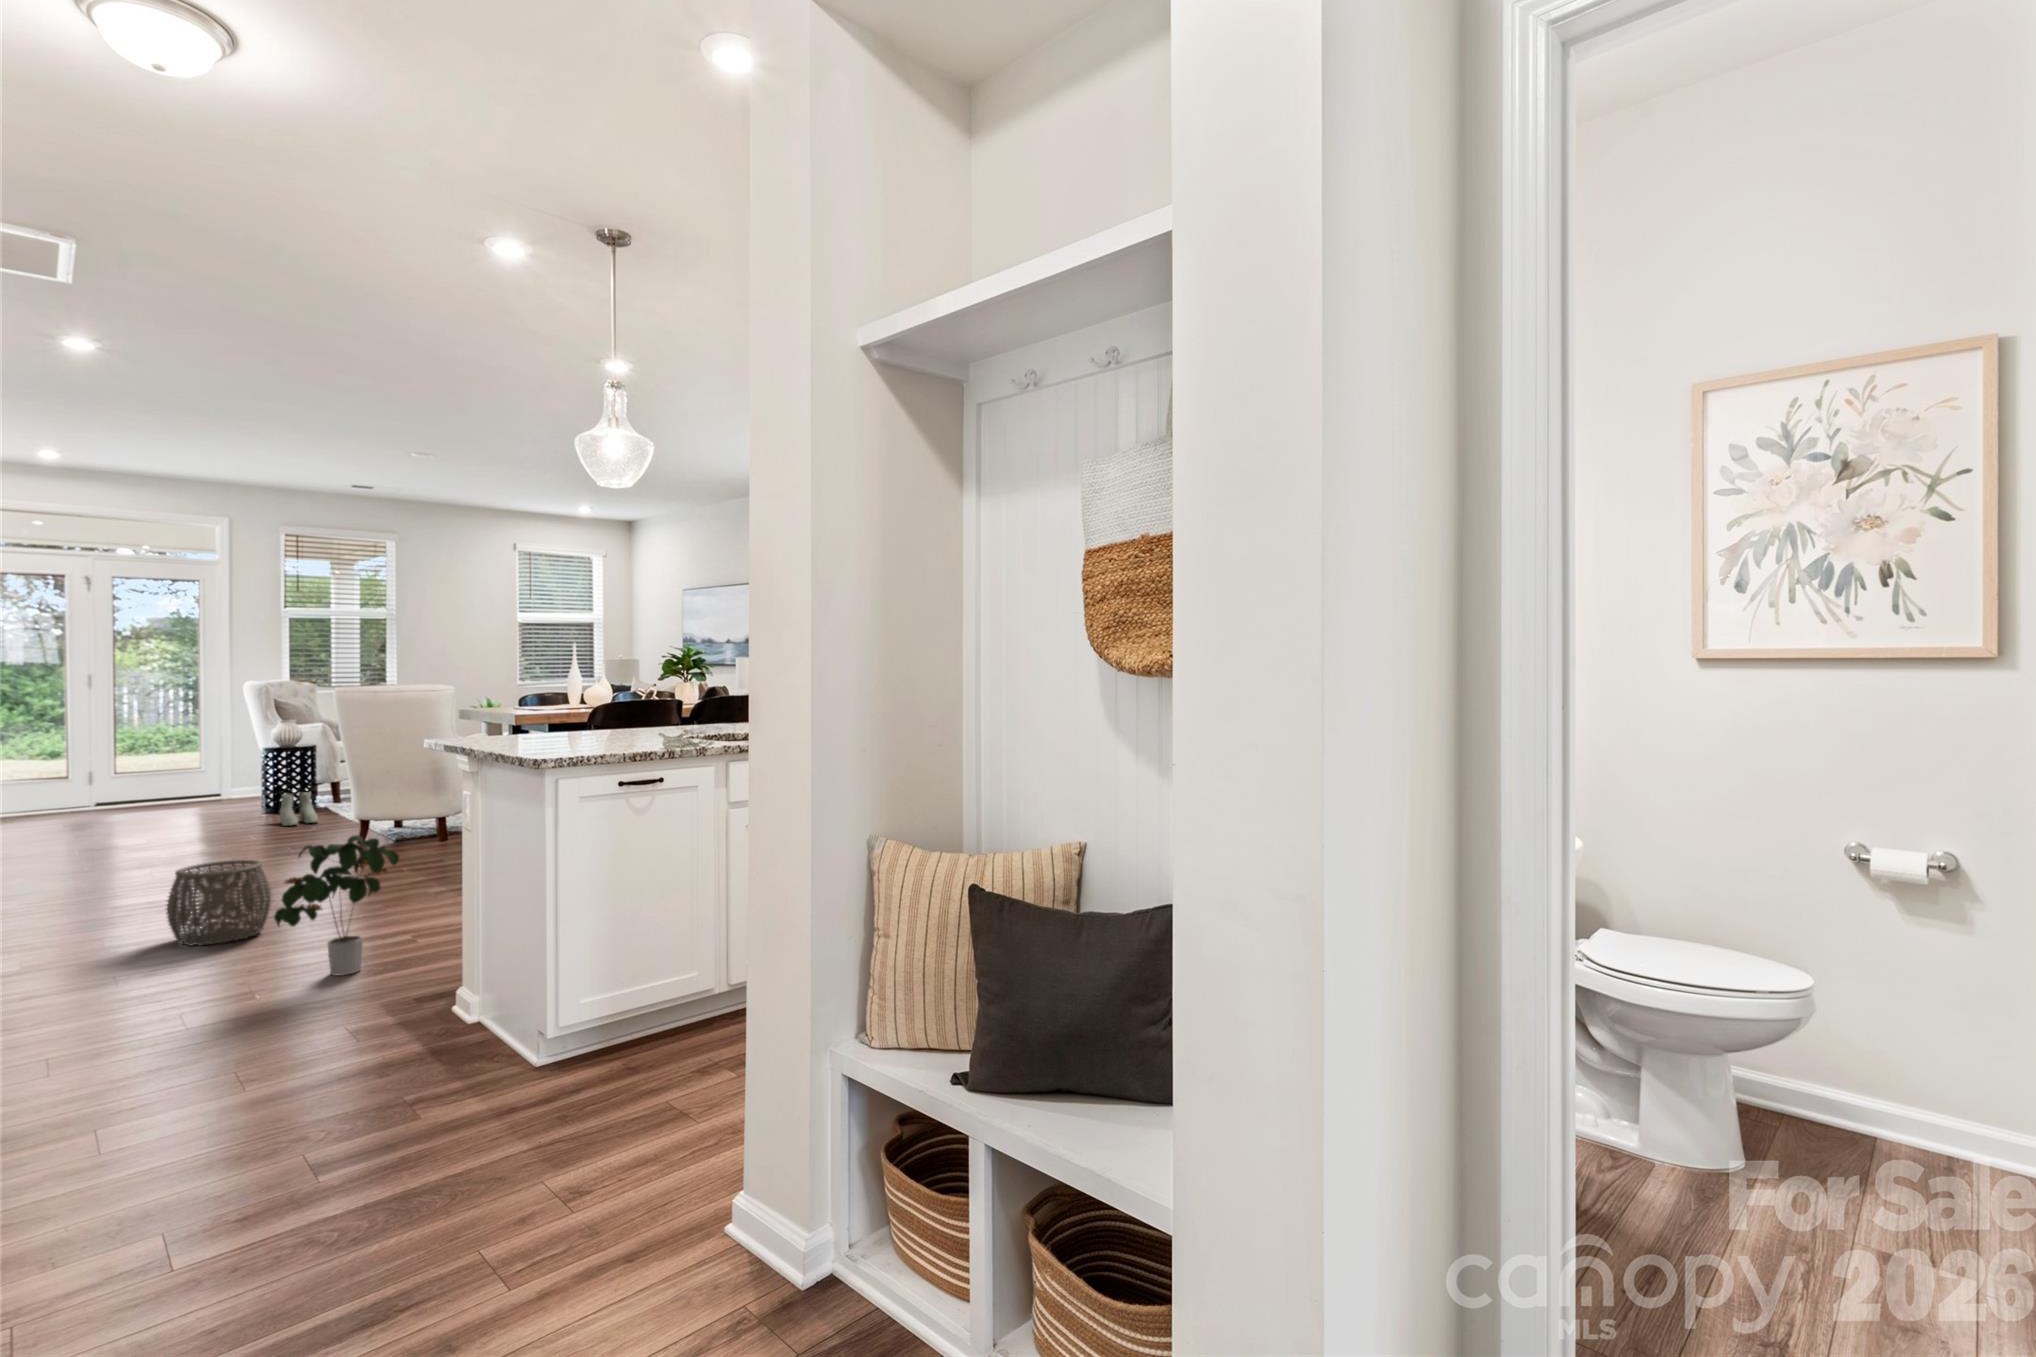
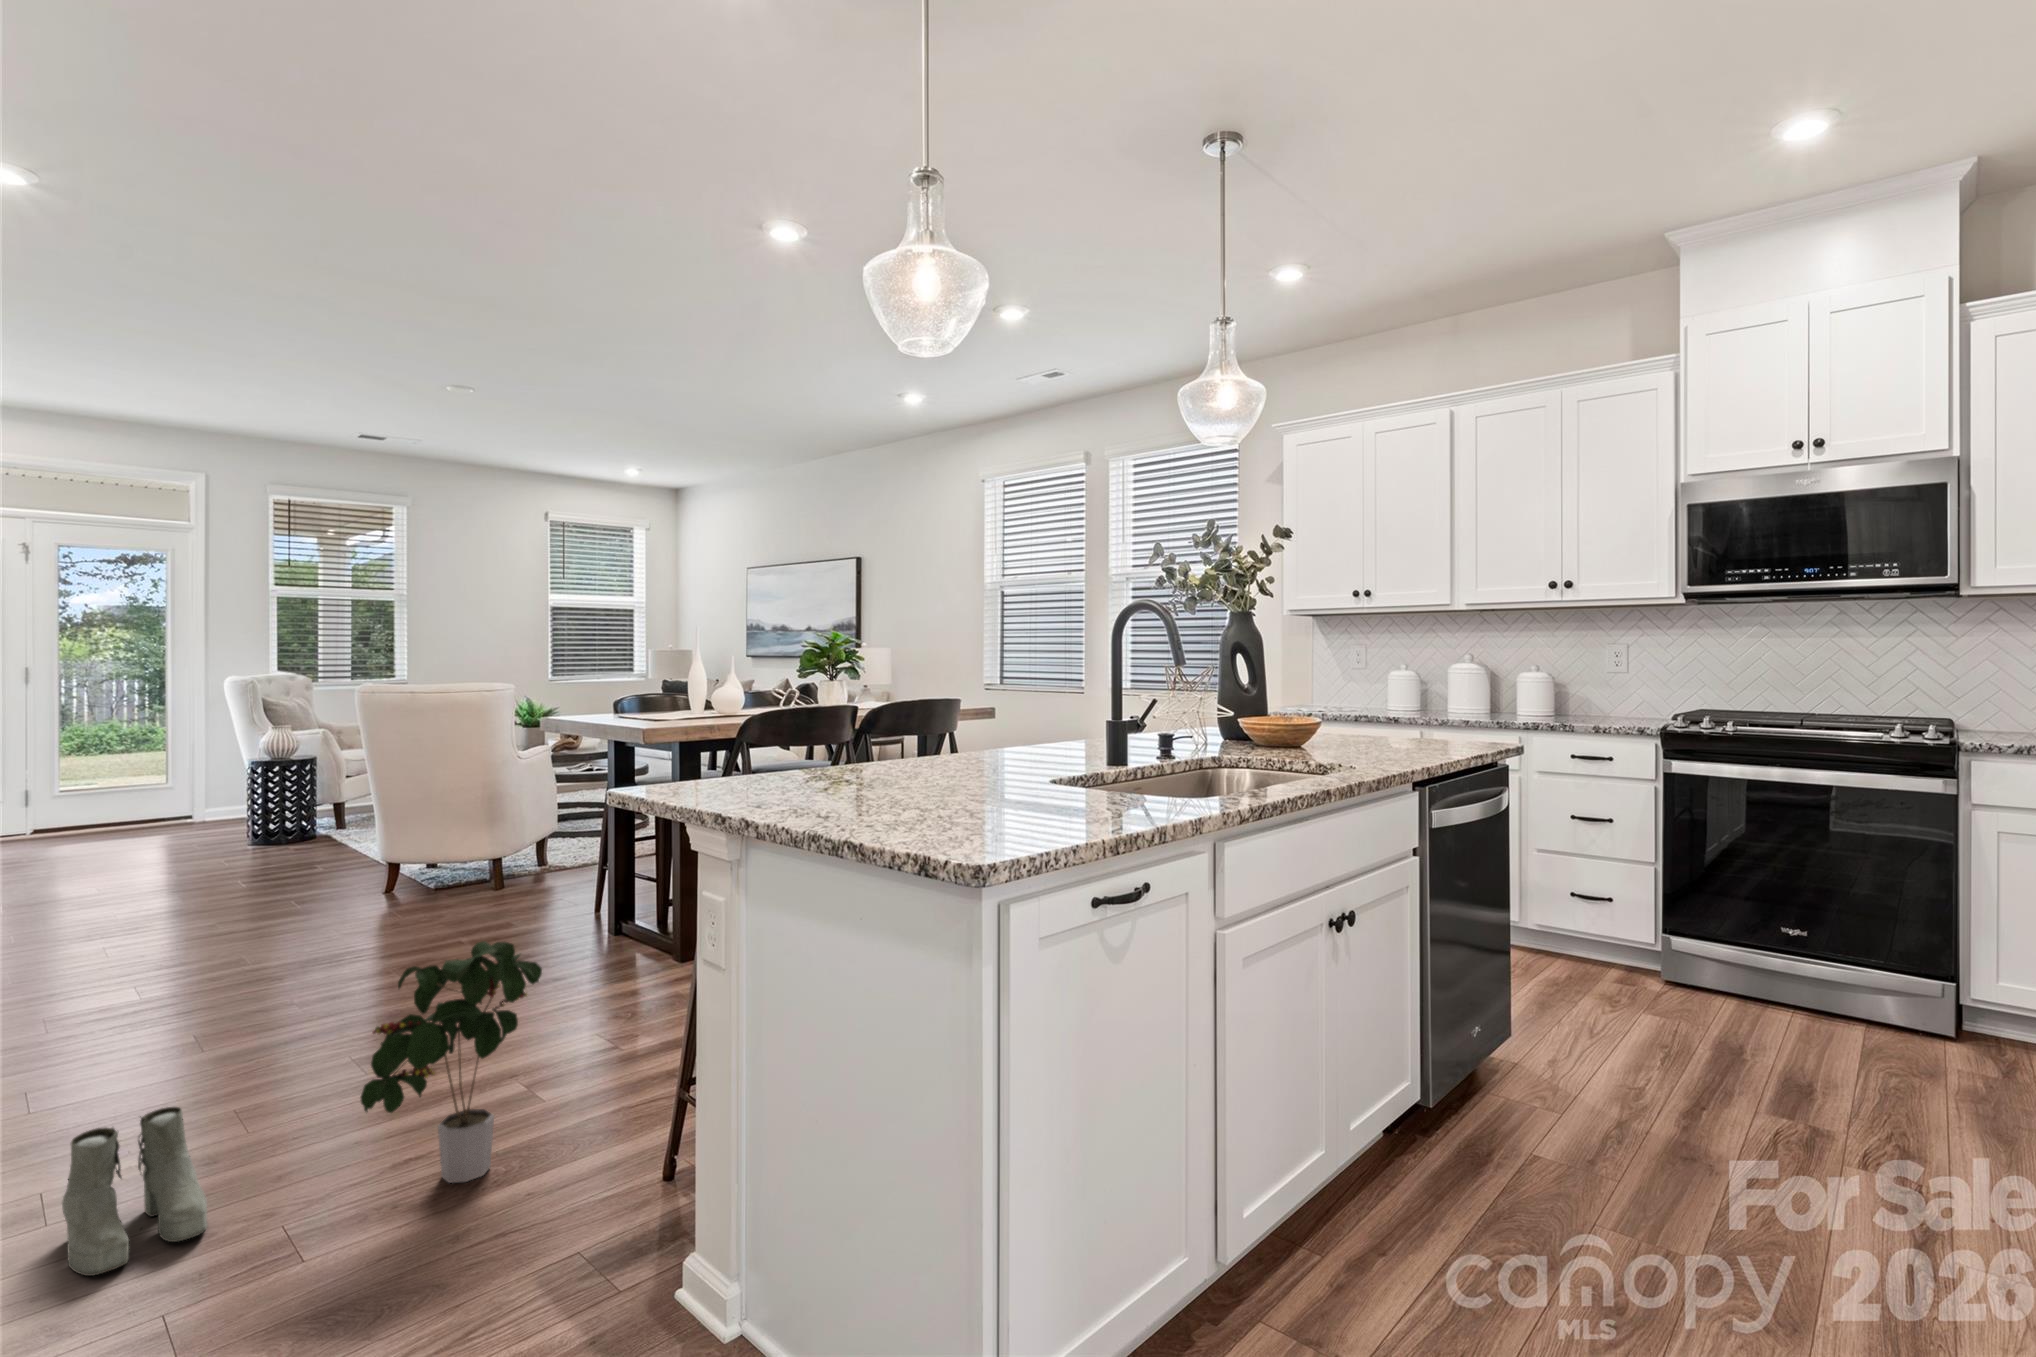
boots: present [280,792,318,826] -> present [62,1107,208,1276]
woven basket: present [166,860,272,946] -> none [152,958,318,1106]

